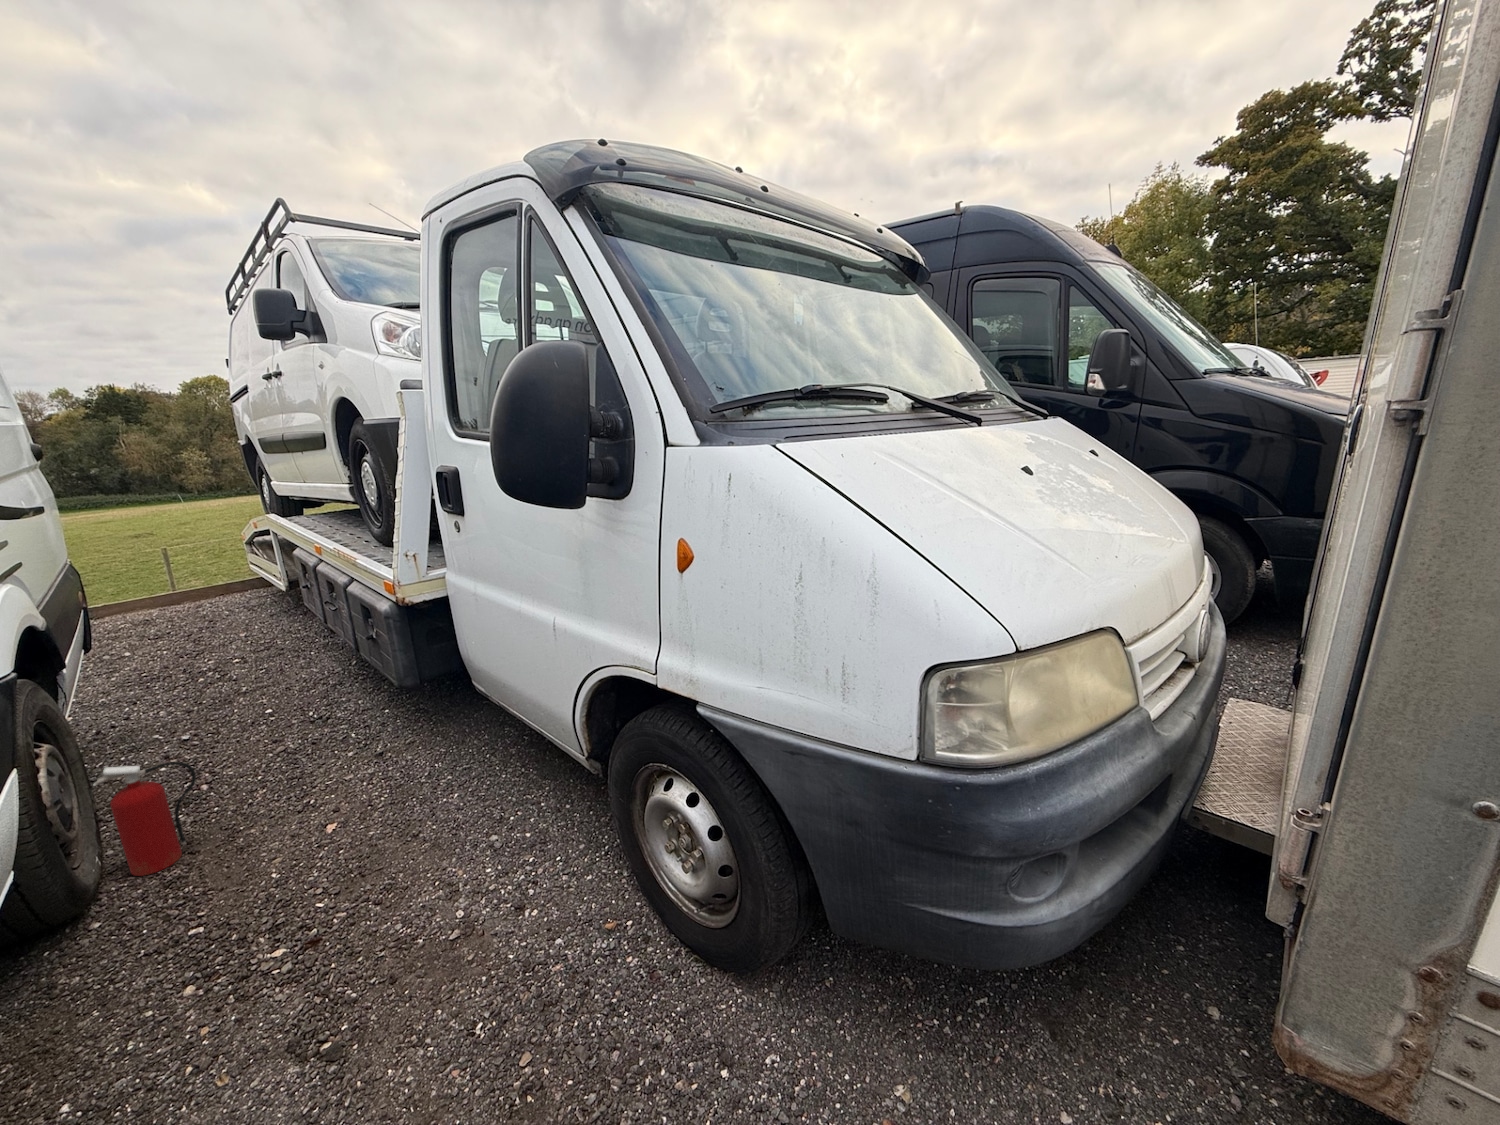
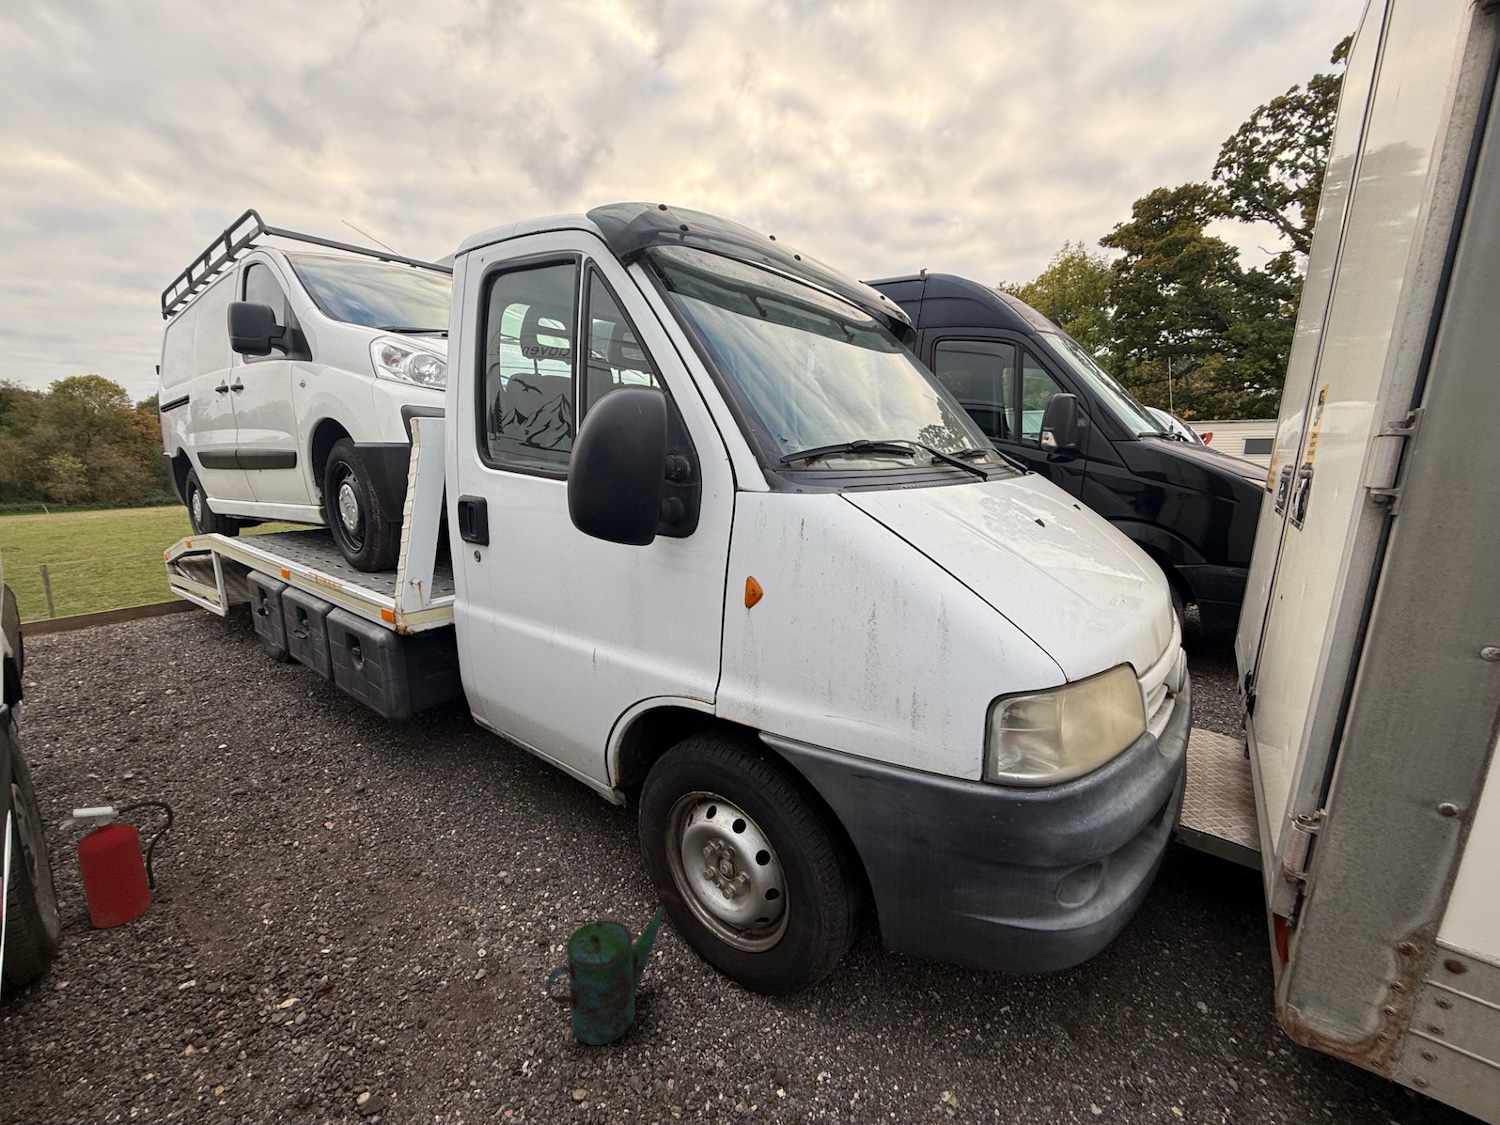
watering can: none [496,861,640,1012] -> present [546,890,678,1045]

